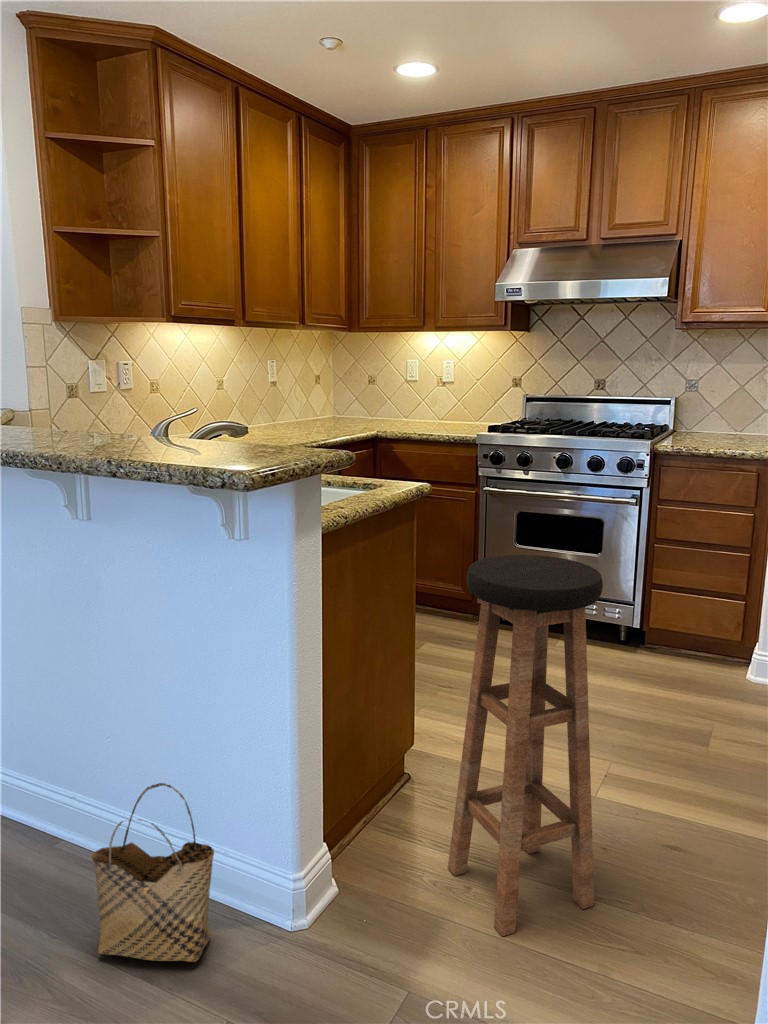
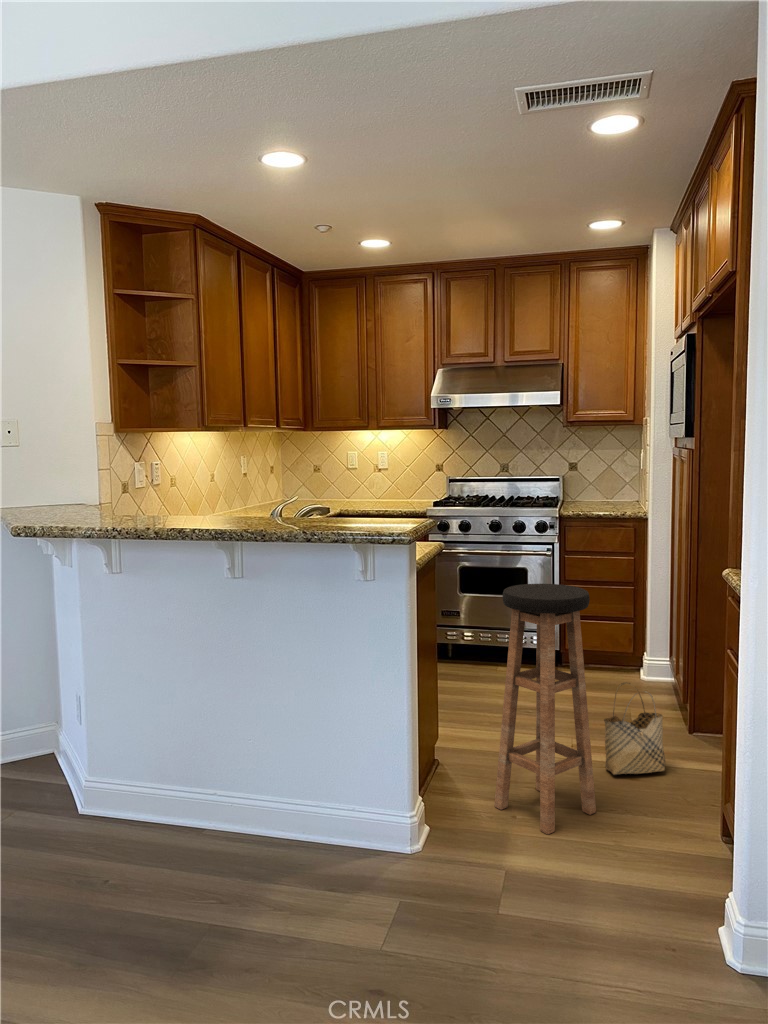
woven basket: present [91,783,214,962] -> present [604,682,665,775]

